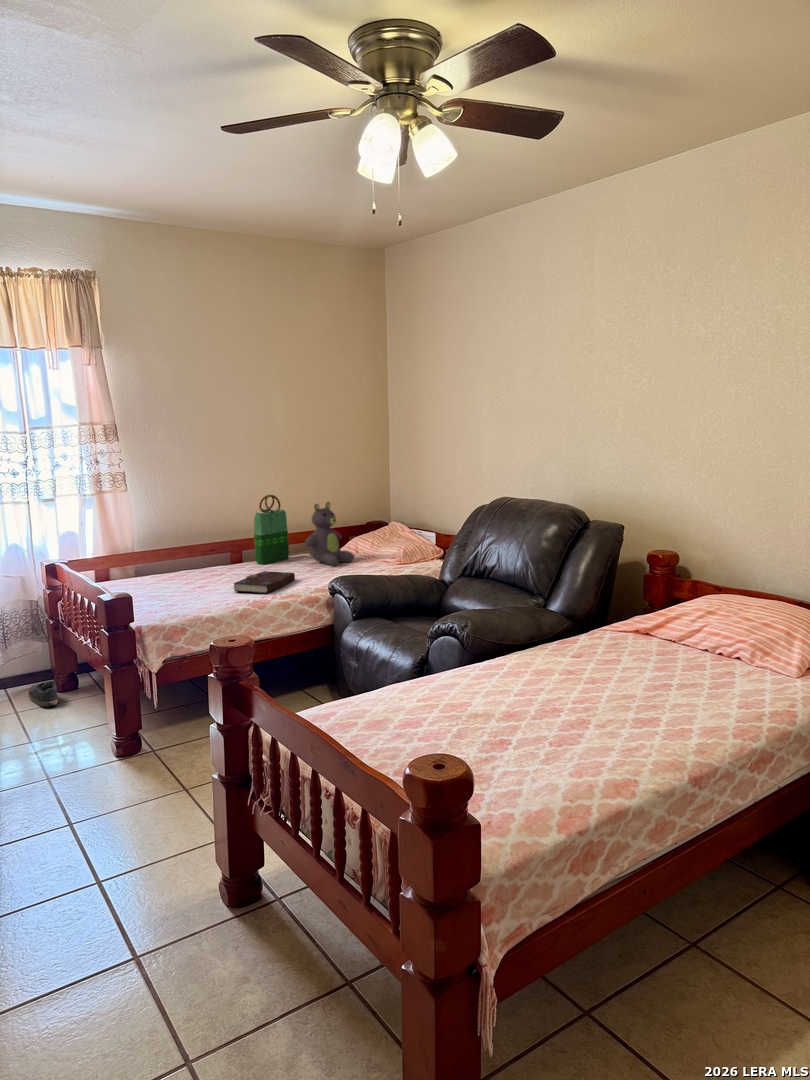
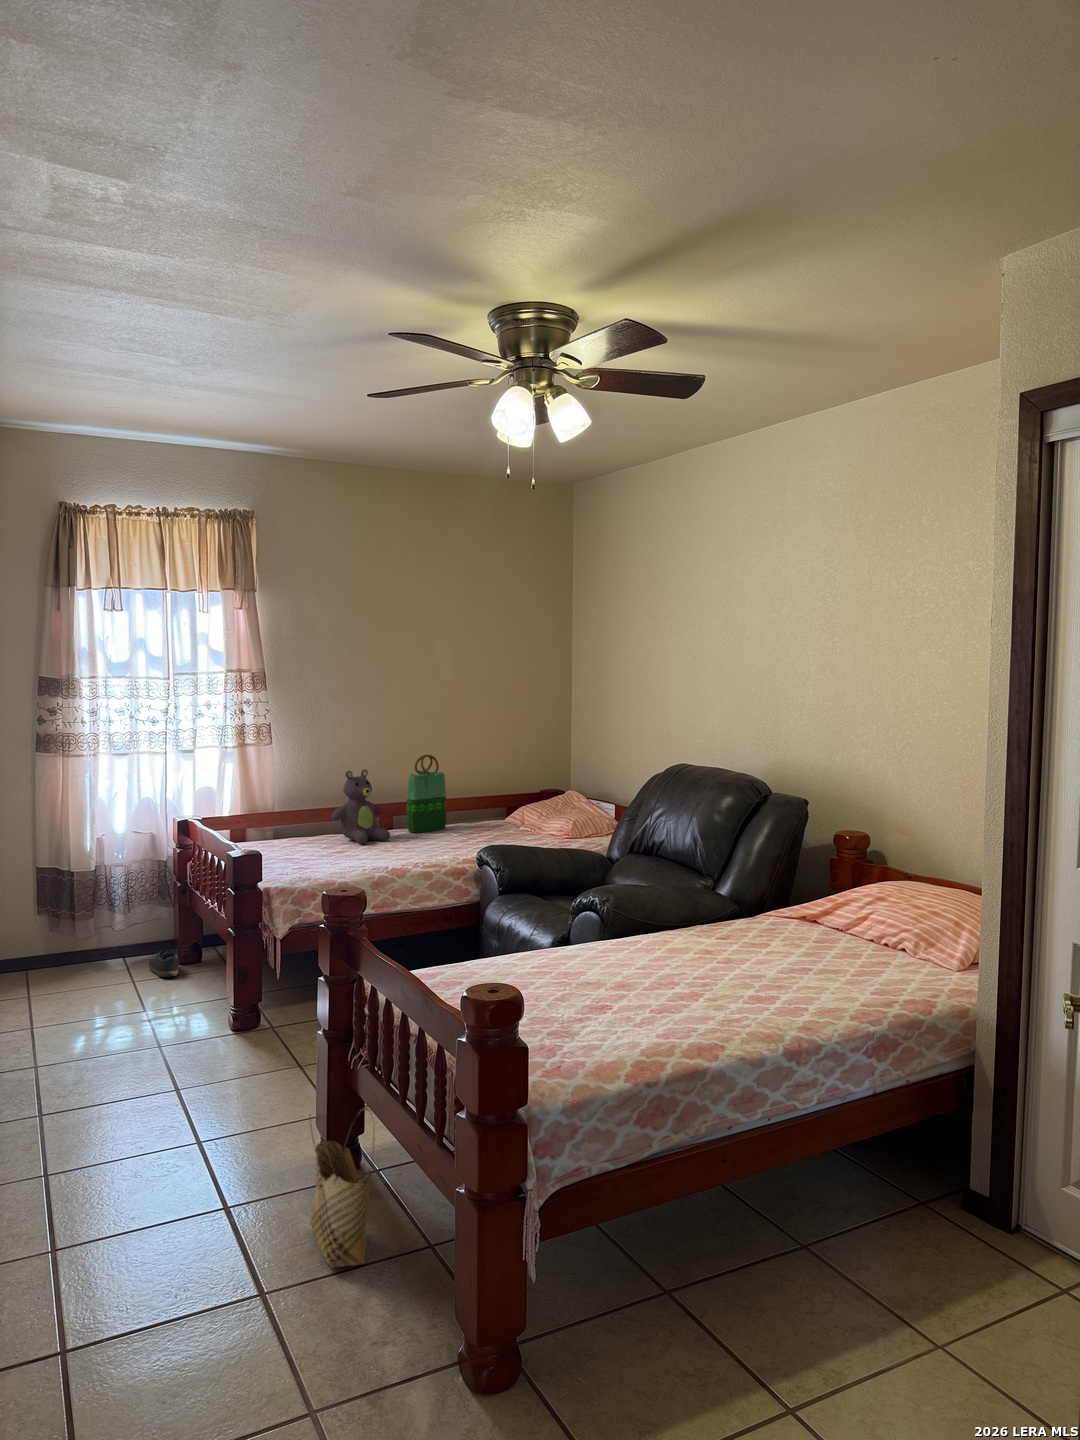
stuffed bear: present [305,502,354,566] -> present [332,769,390,844]
book: present [234,571,295,593] -> none [373,839,445,862]
woven basket: none [221,860,291,1023] -> present [309,1108,374,1267]

